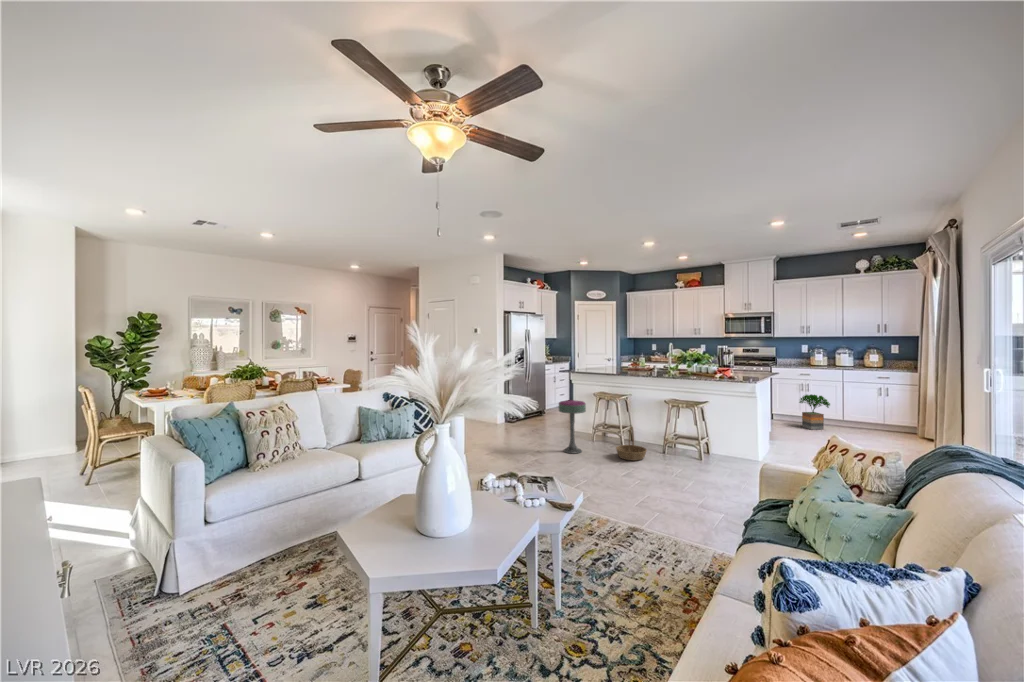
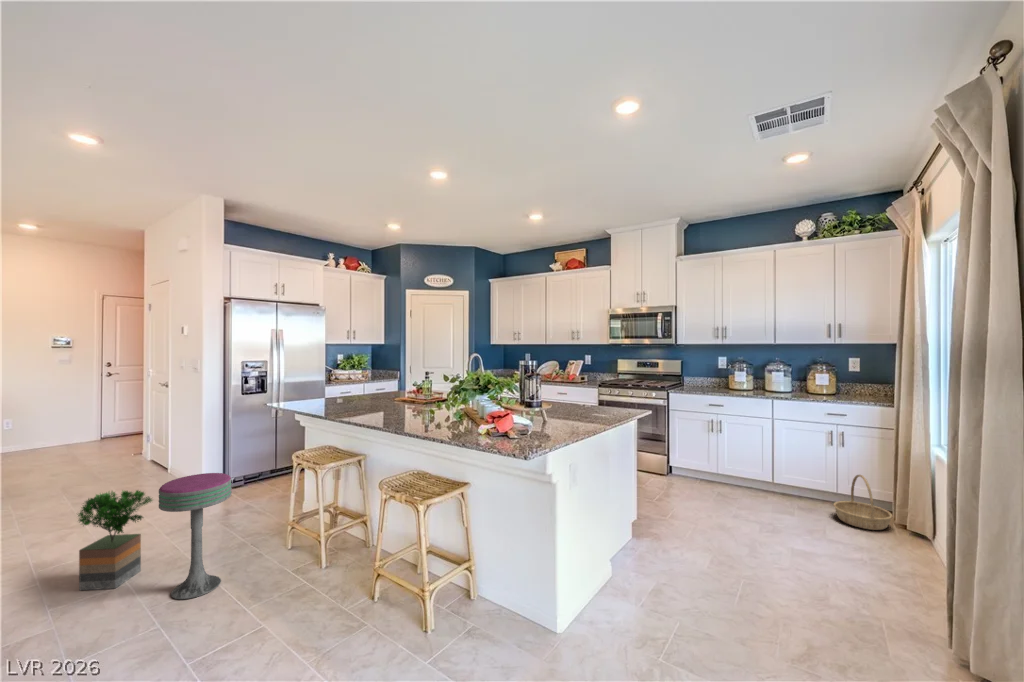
potted tree: present [799,394,830,430] -> present [78,490,152,590]
basket: present [616,427,647,461] -> present [833,475,892,530]

